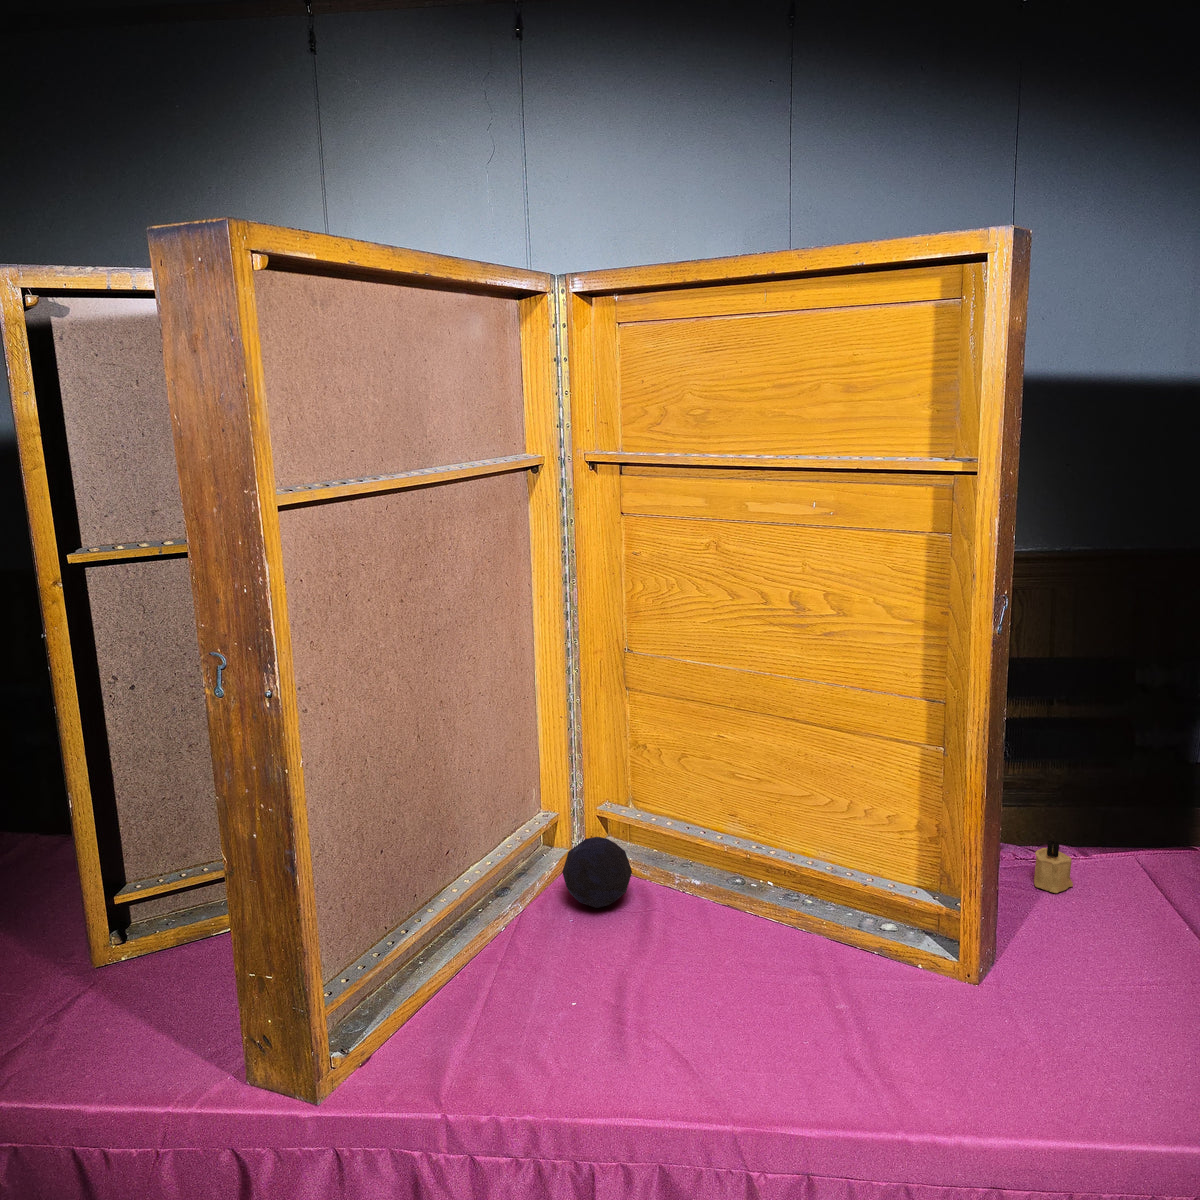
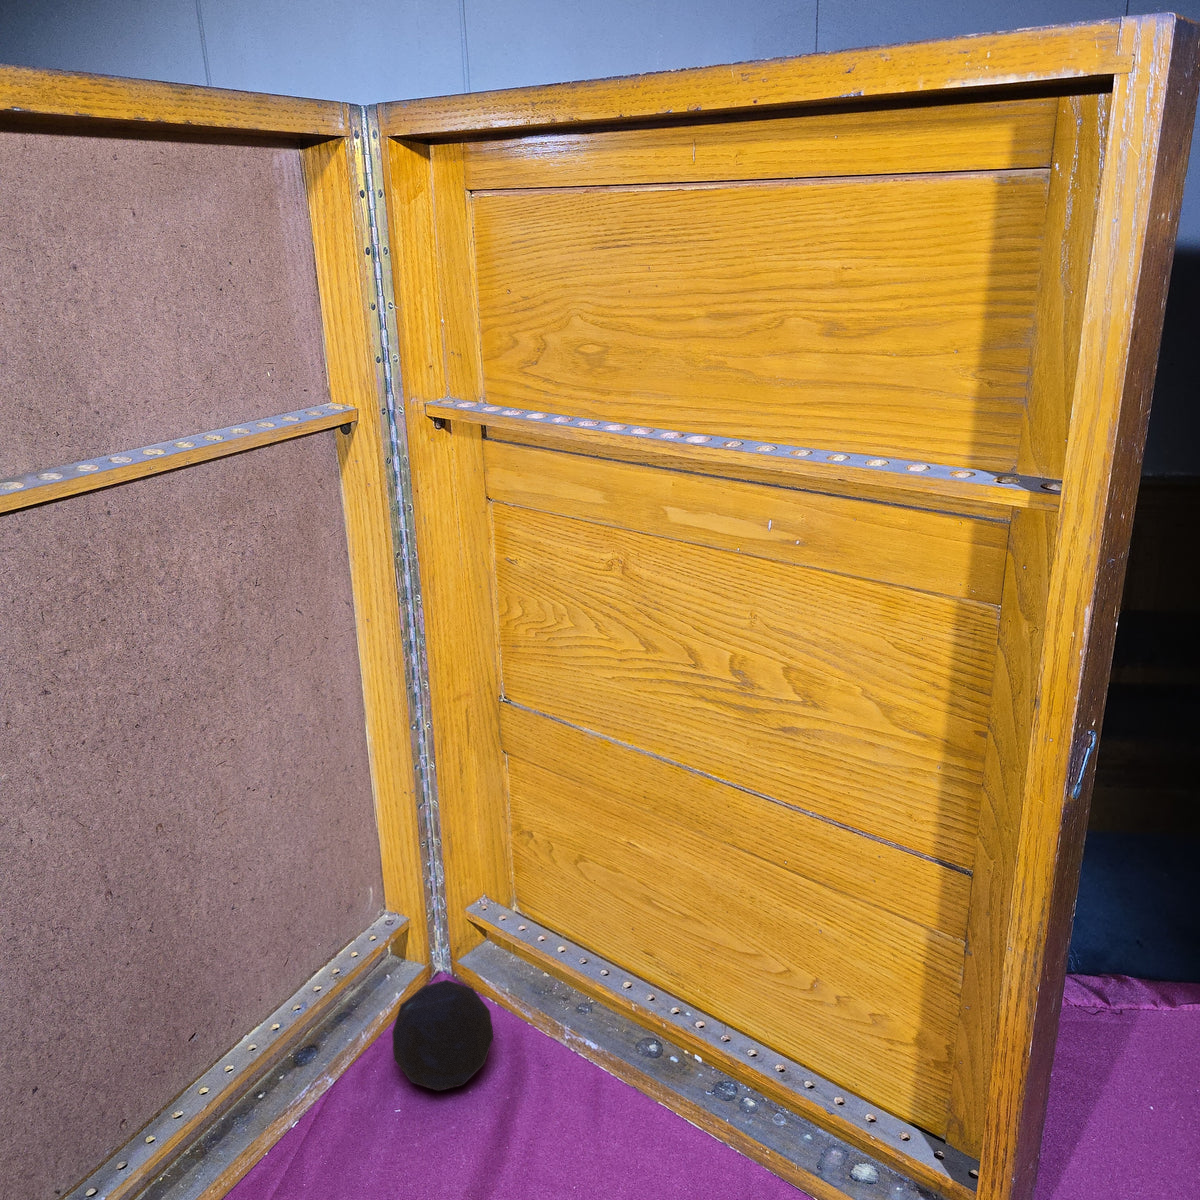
candle: present [1034,840,1073,893] -> none [1096,1013,1157,1095]

